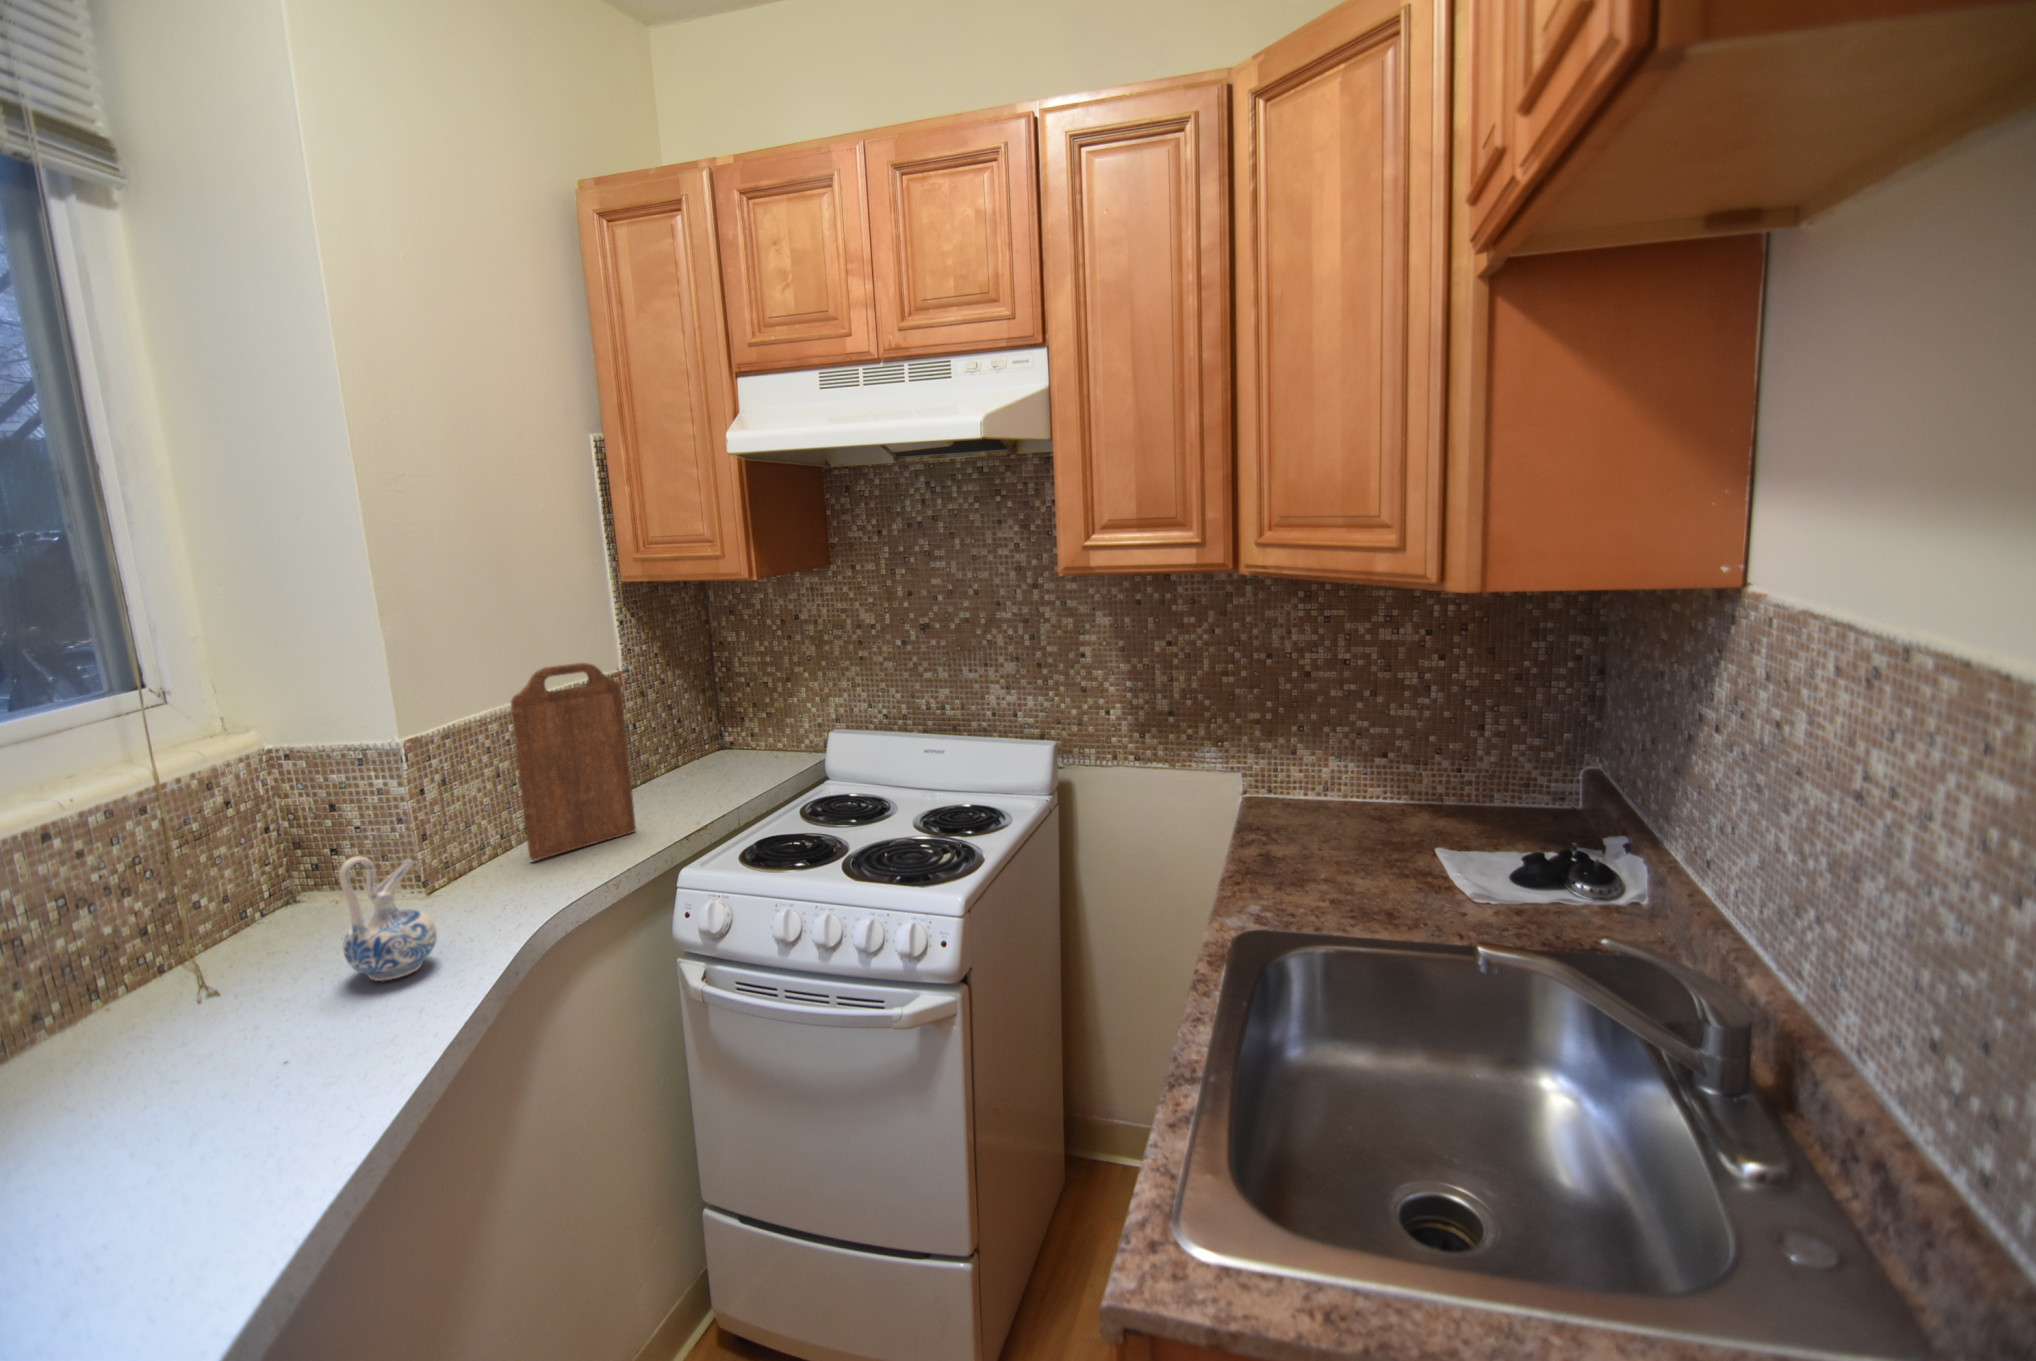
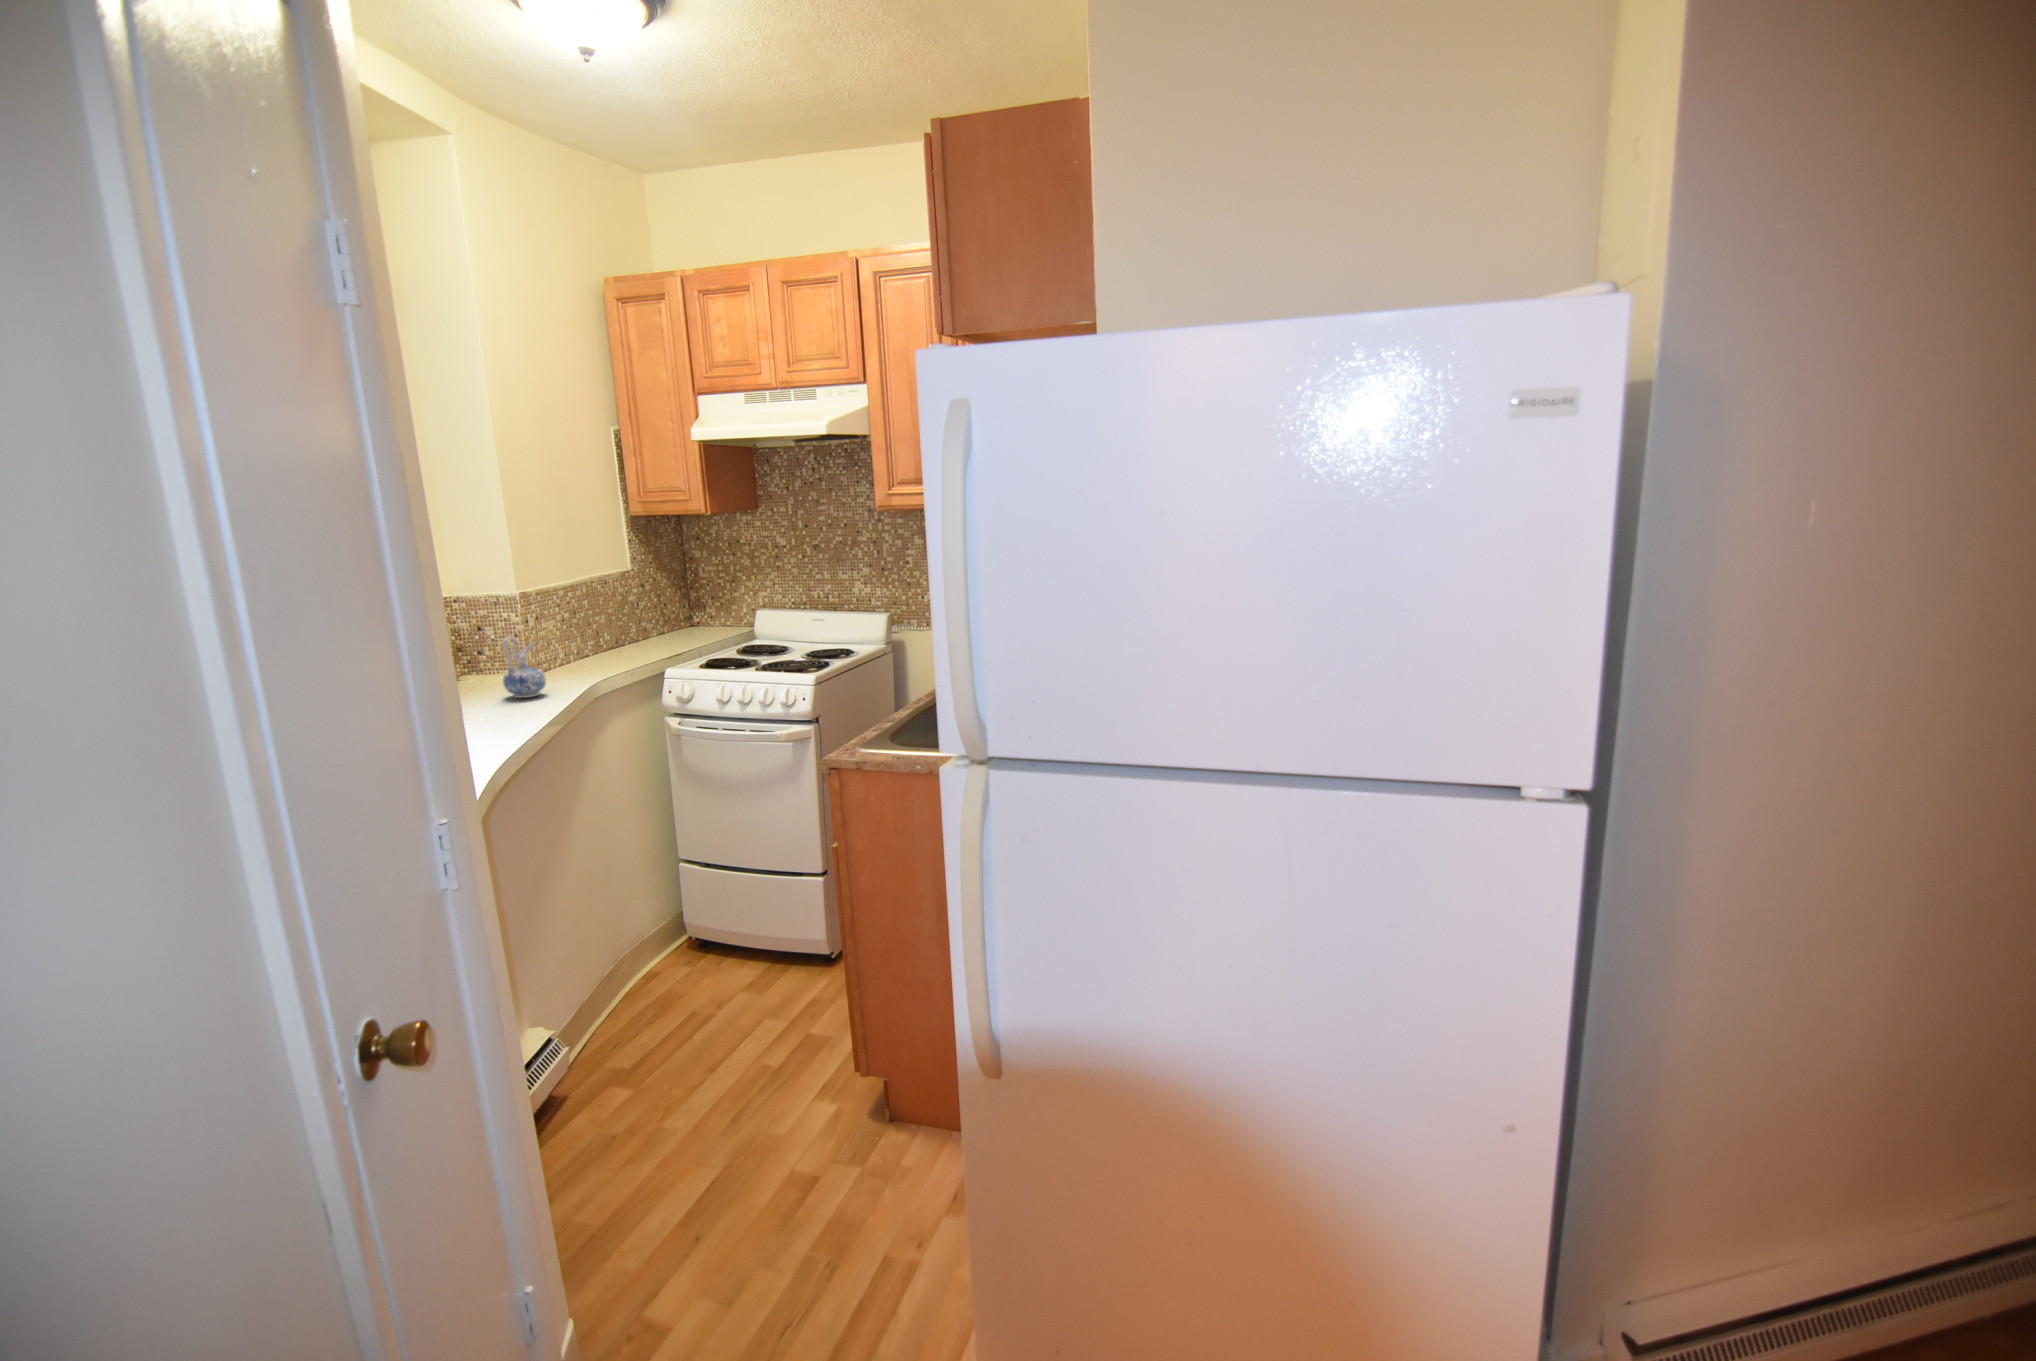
cutting board: present [511,663,636,860] -> none [572,558,641,666]

